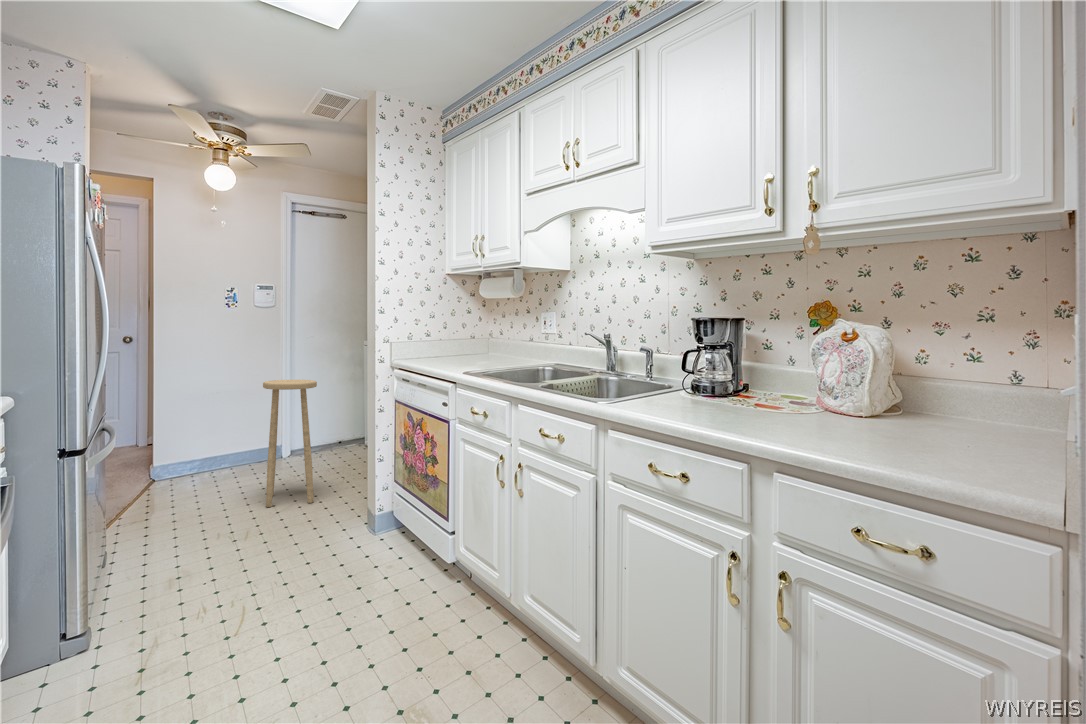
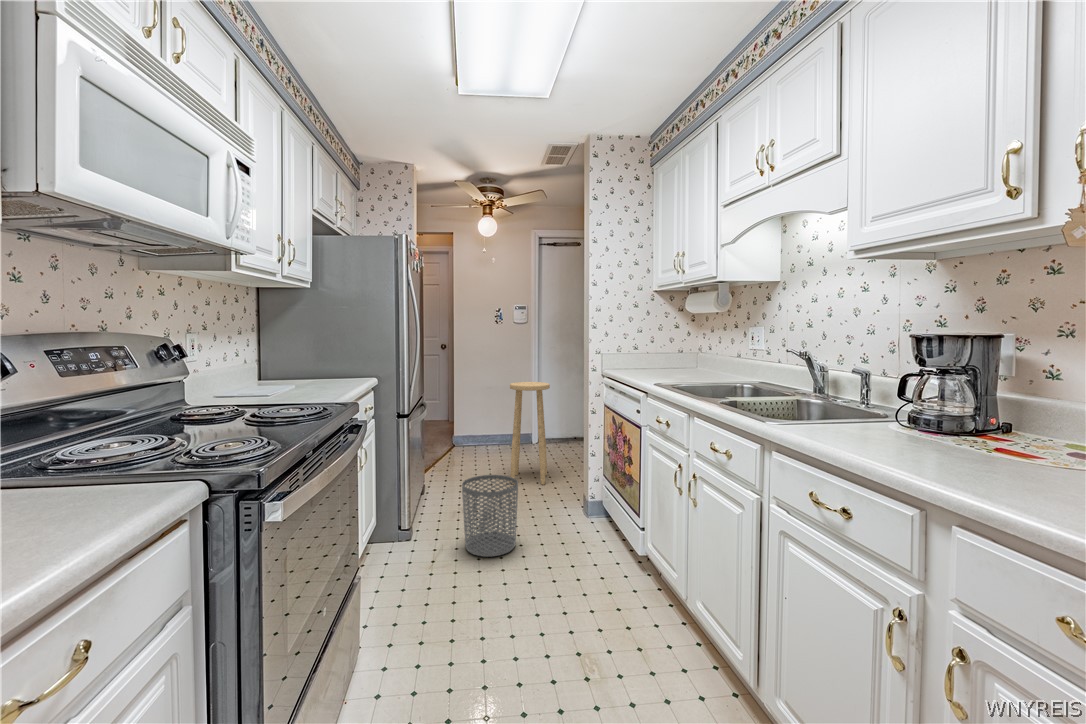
waste bin: none [222,491,300,593] -> present [462,475,518,557]

